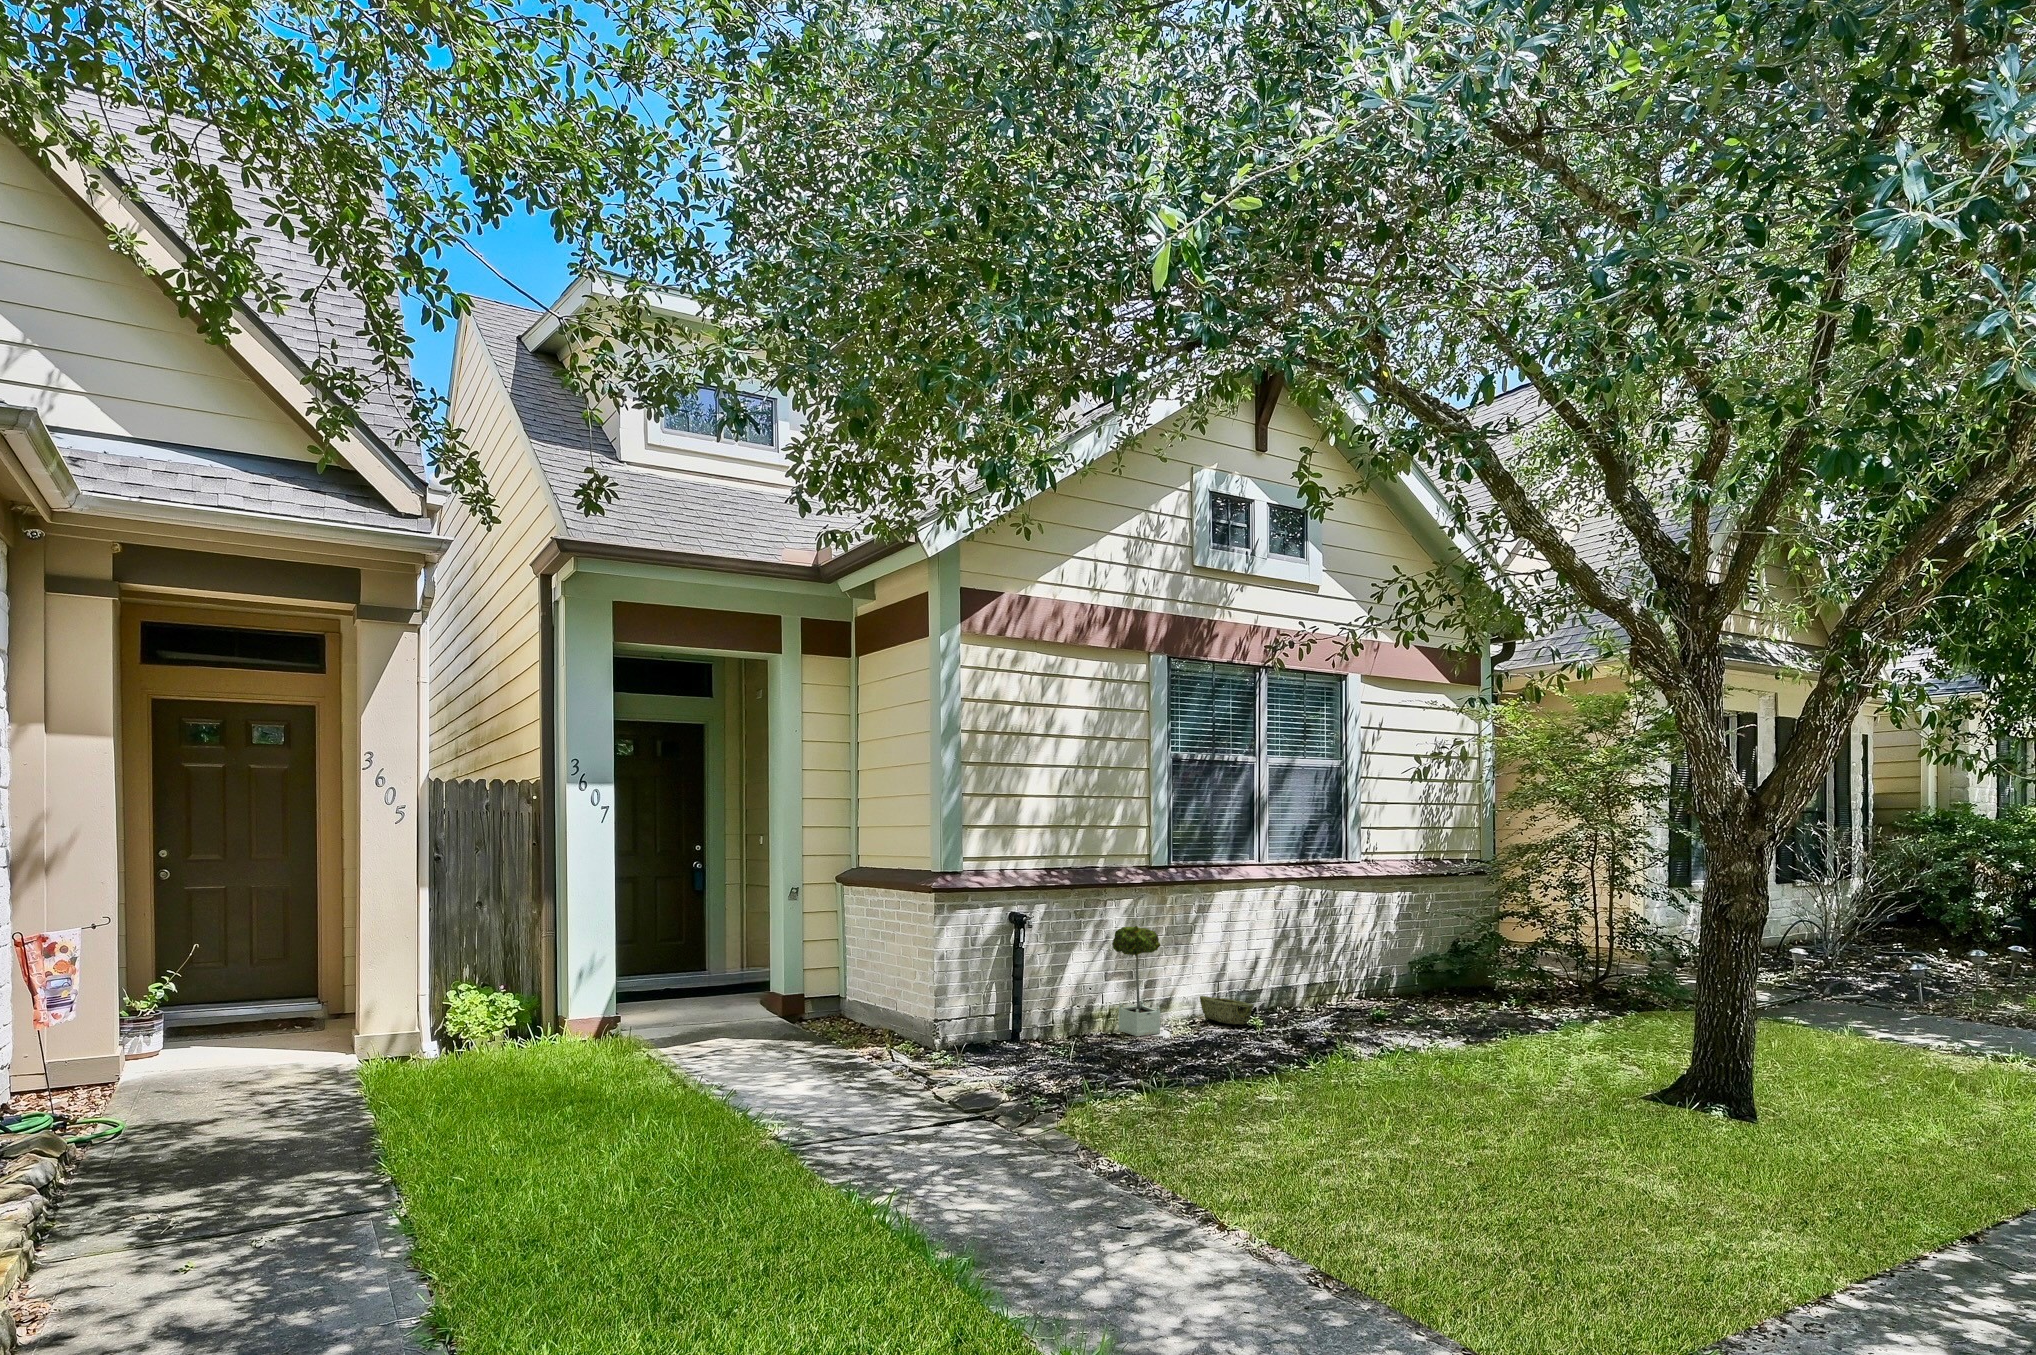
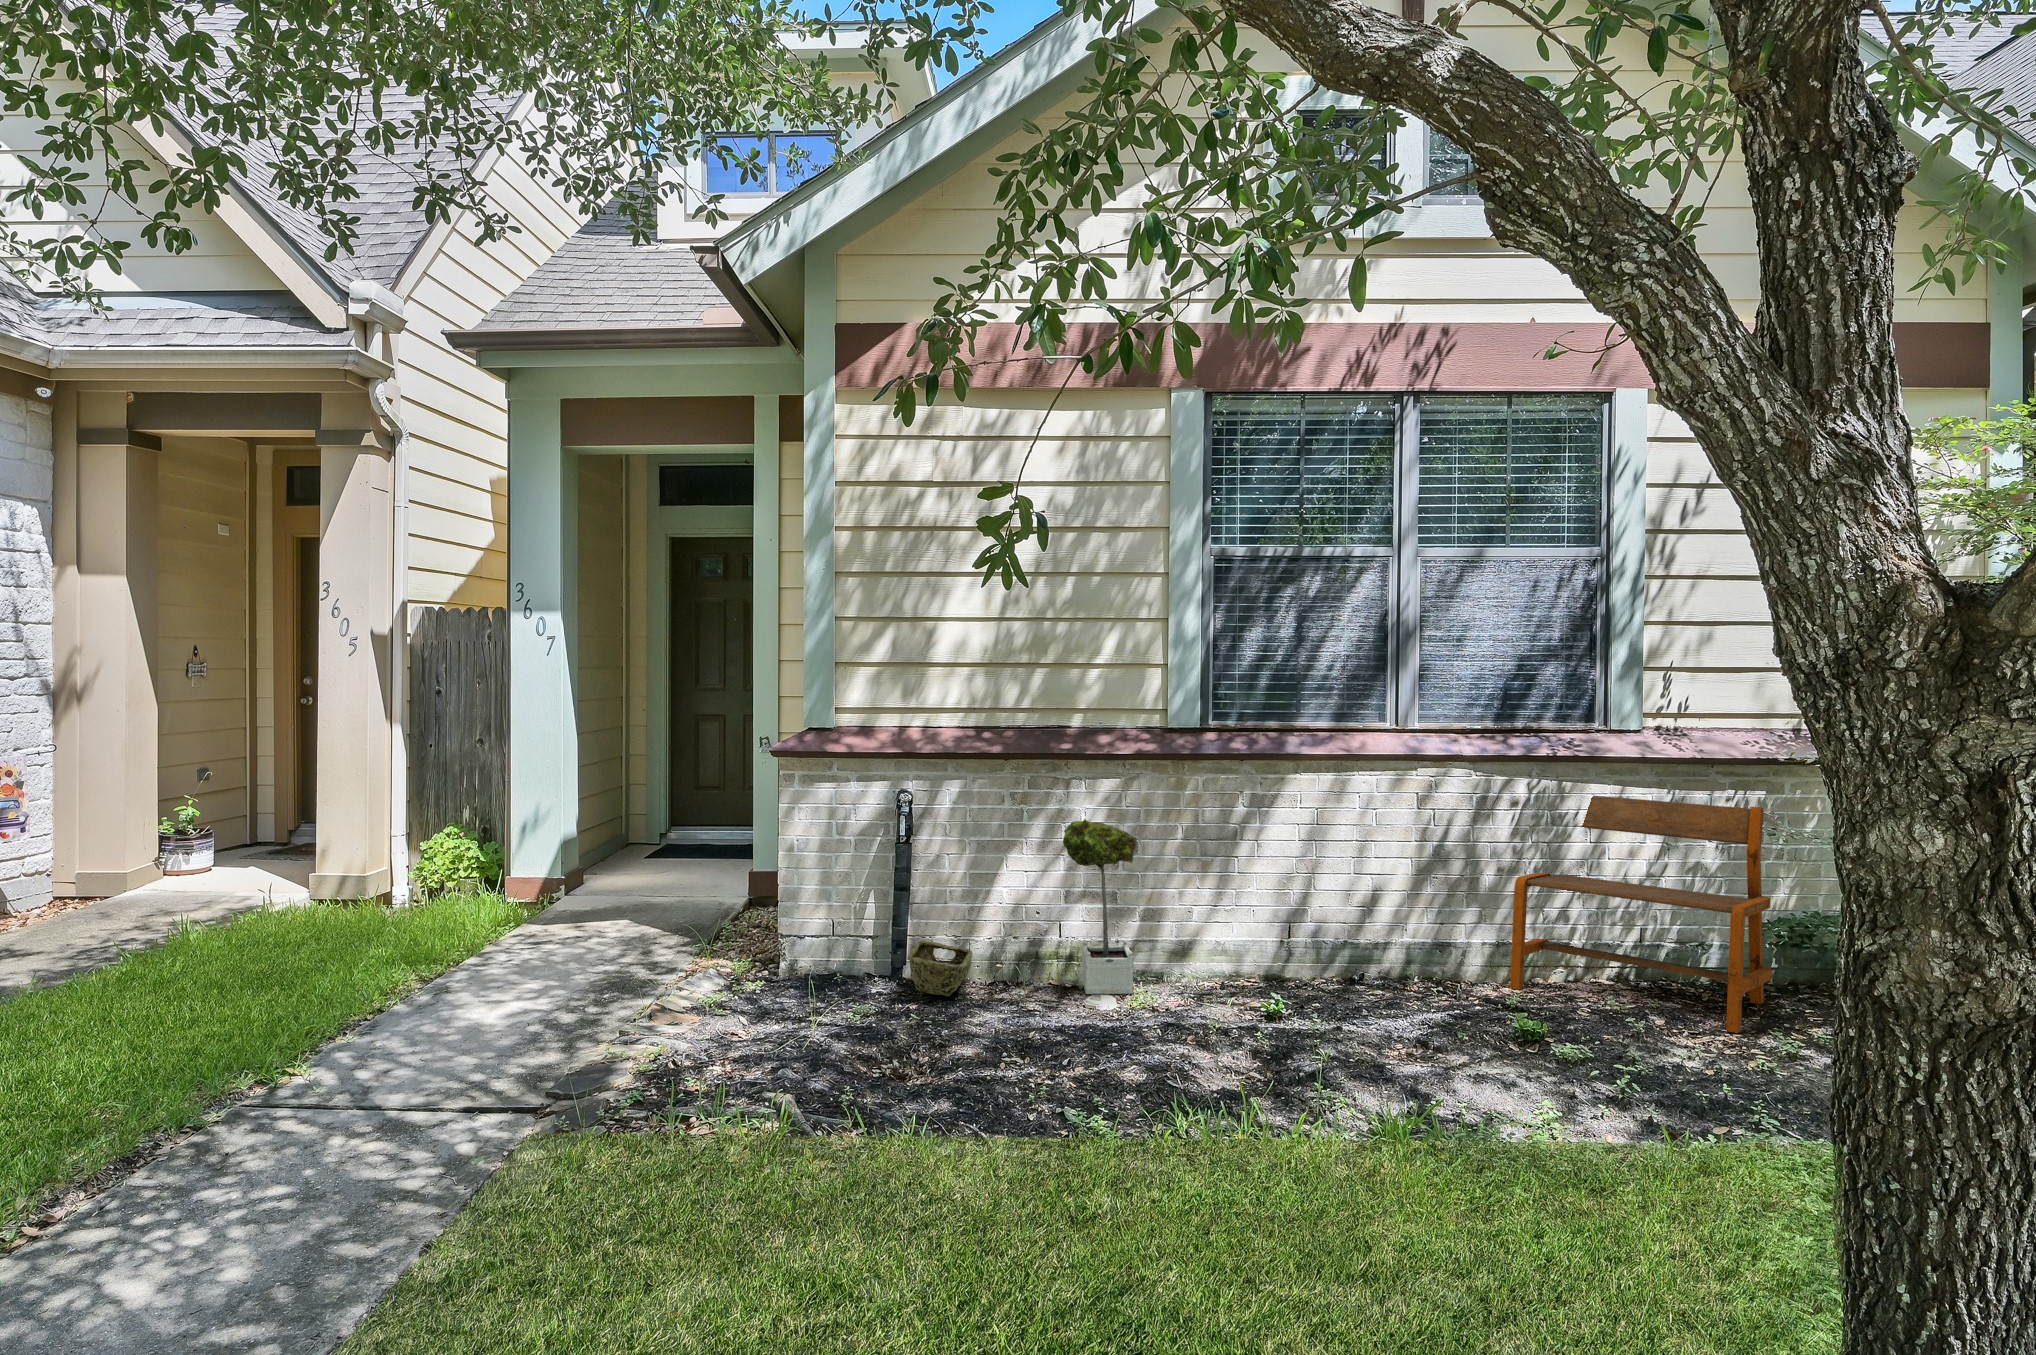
bench: none [1324,896,1446,1018] -> present [1510,796,1772,1033]
woven basket: present [1200,996,1253,1025] -> present [908,941,973,996]

